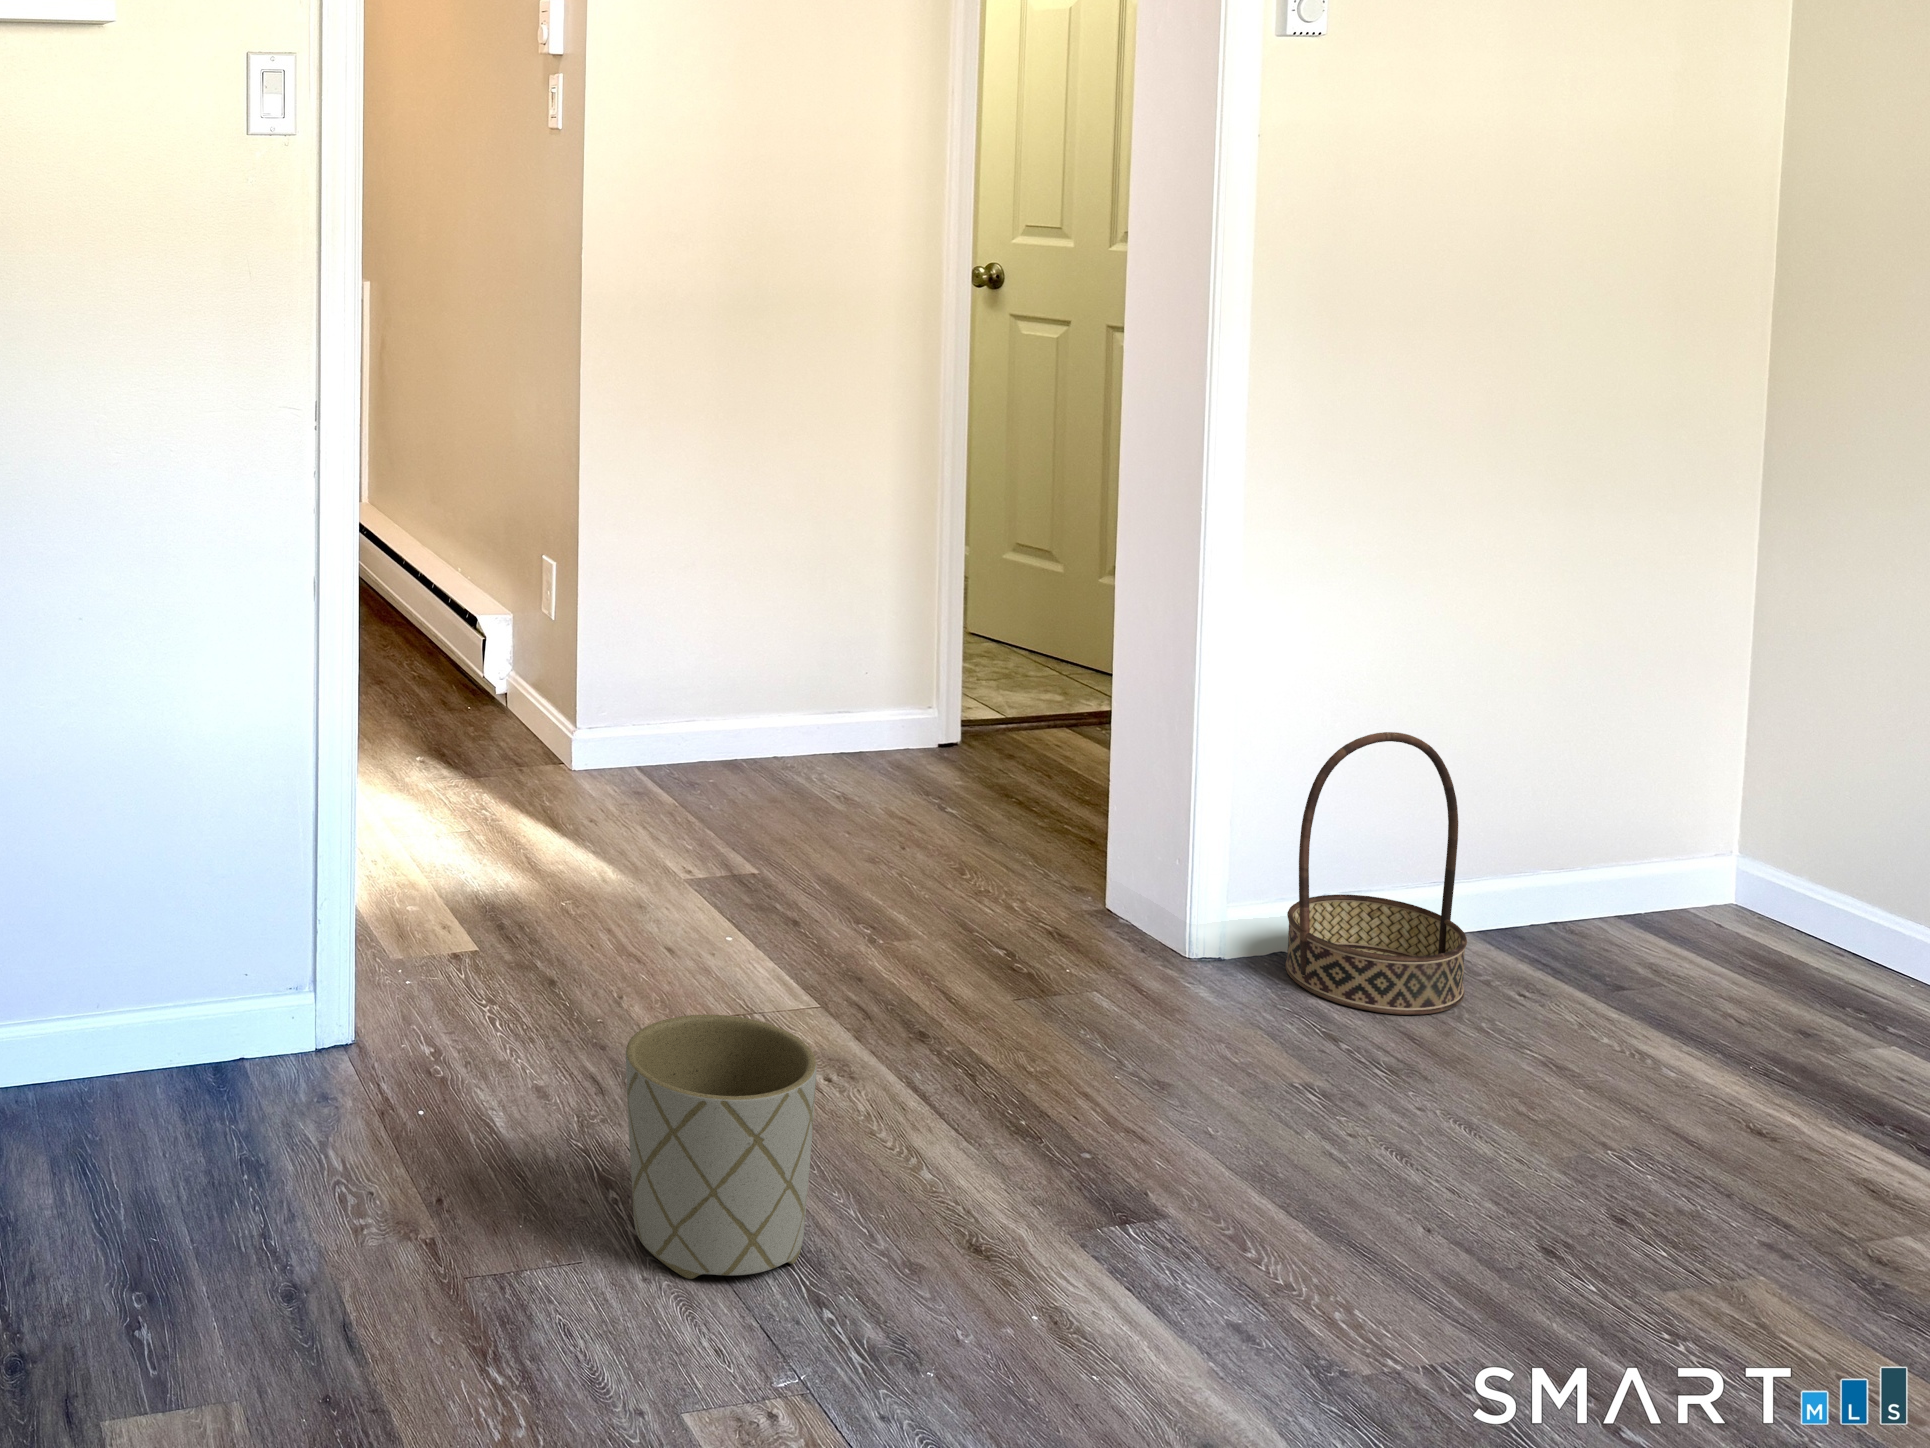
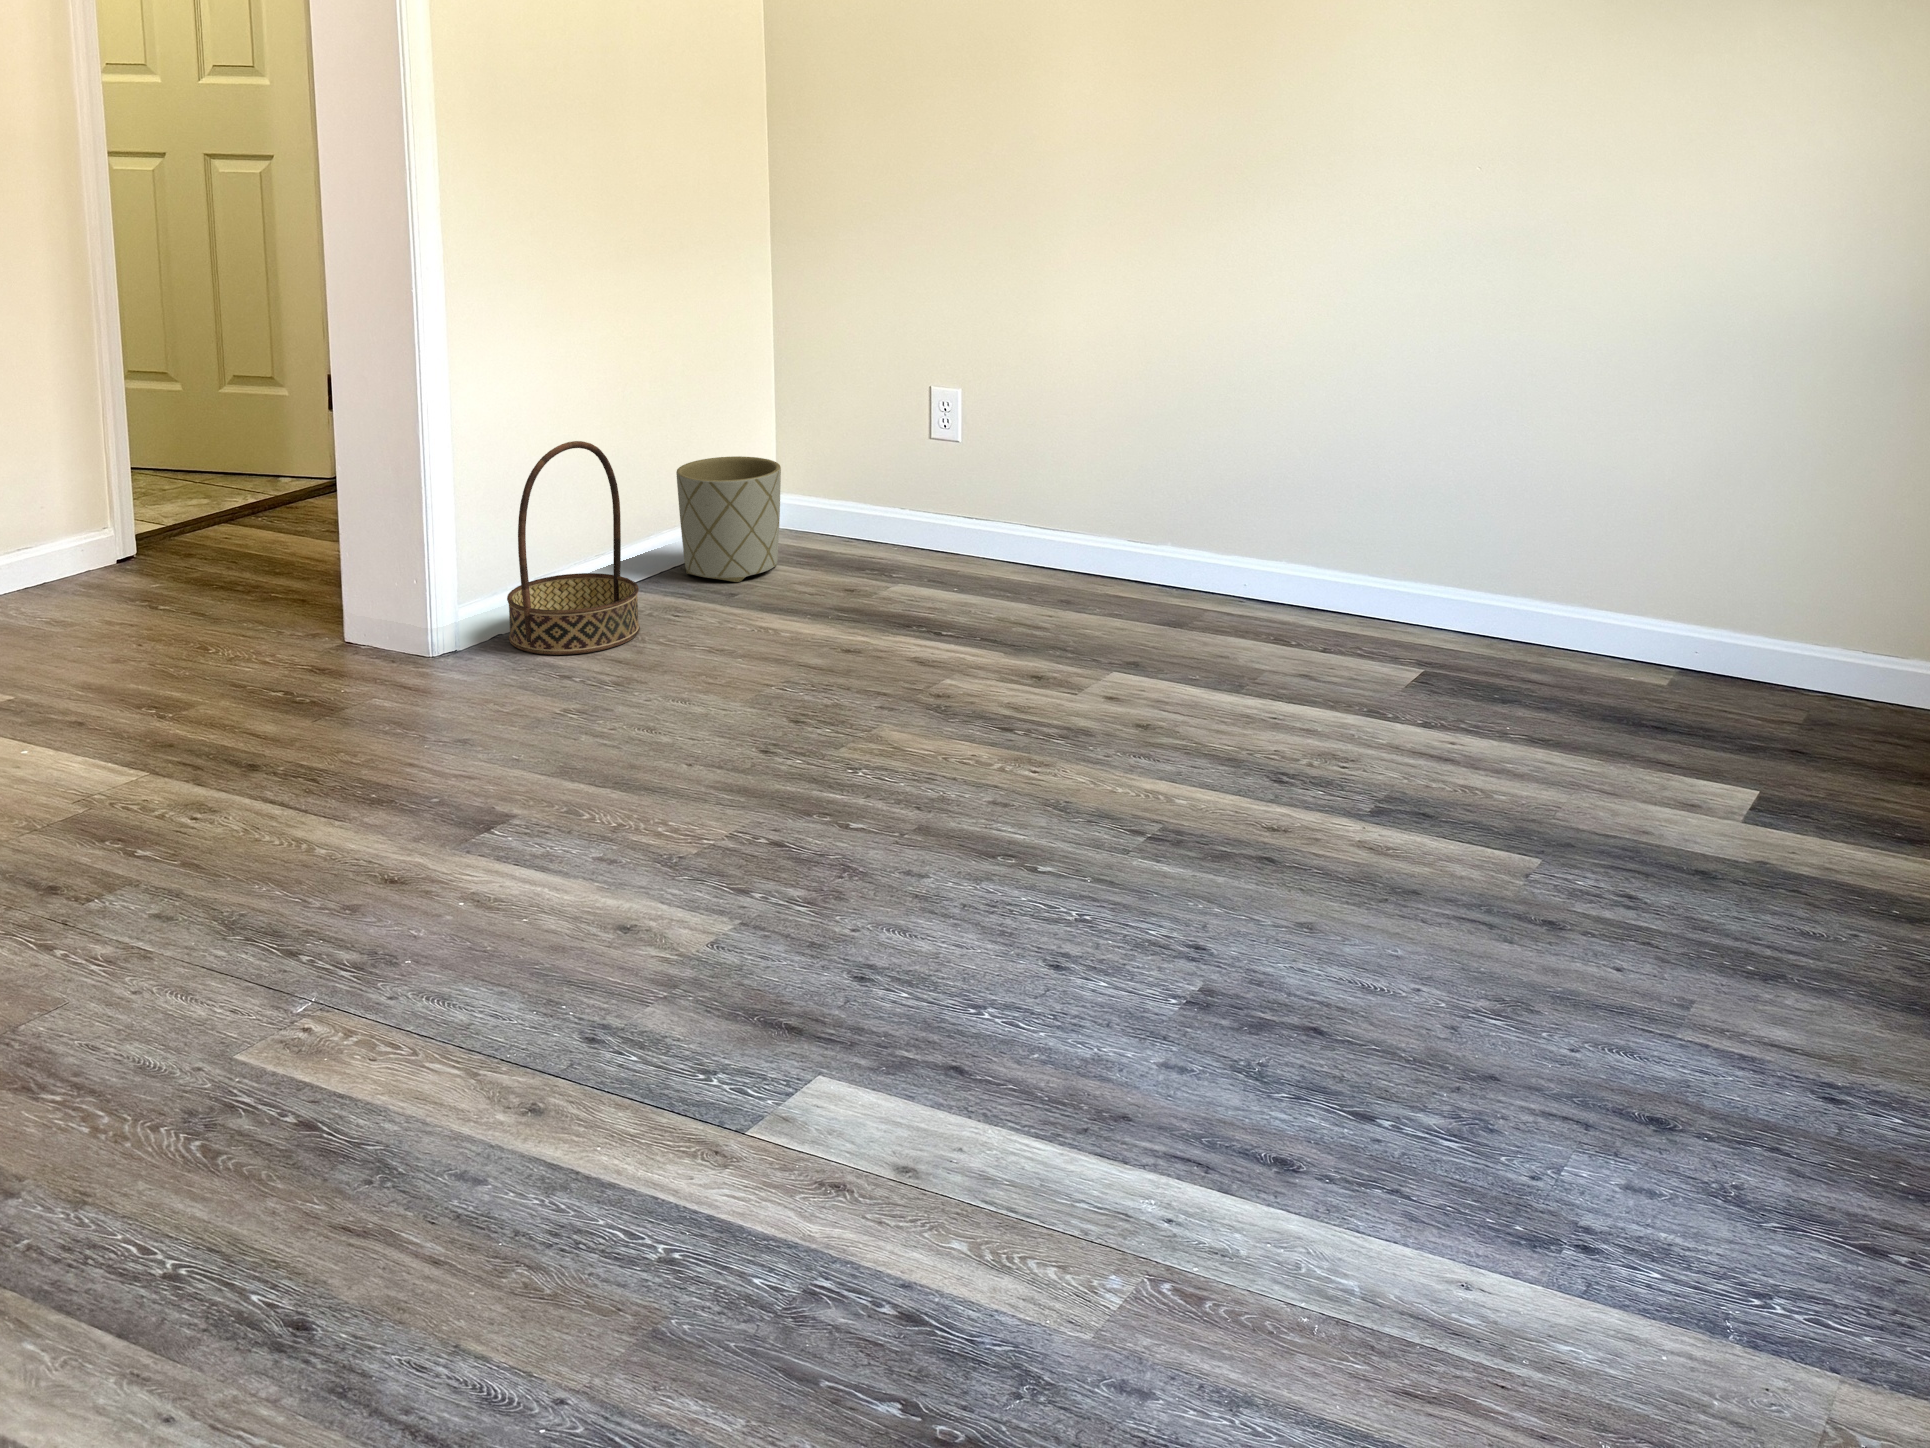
planter: present [626,1015,817,1279] -> present [676,456,781,582]

